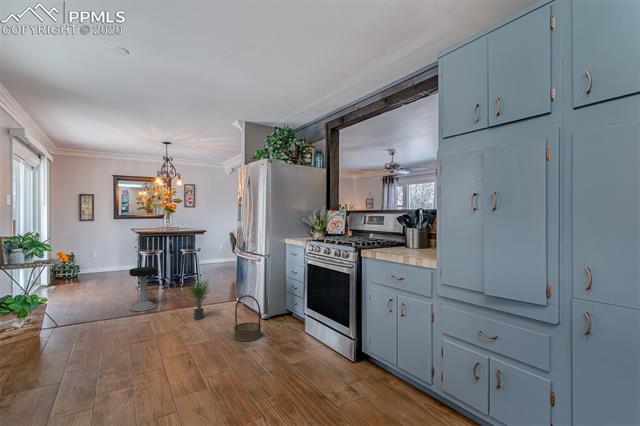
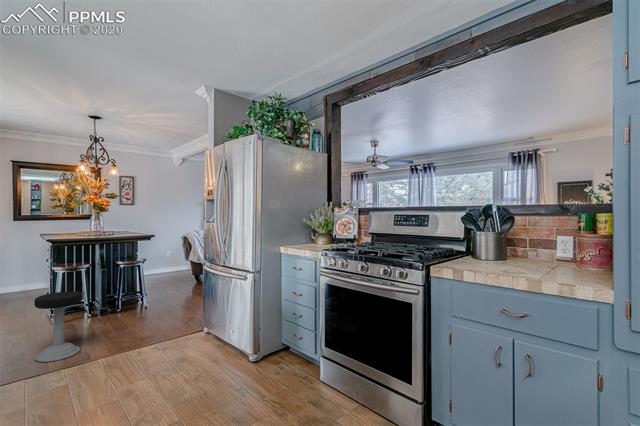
potted plant: present [187,280,208,320] -> none [120,301,174,370]
basket: present [234,295,261,342] -> none [215,335,256,409]

